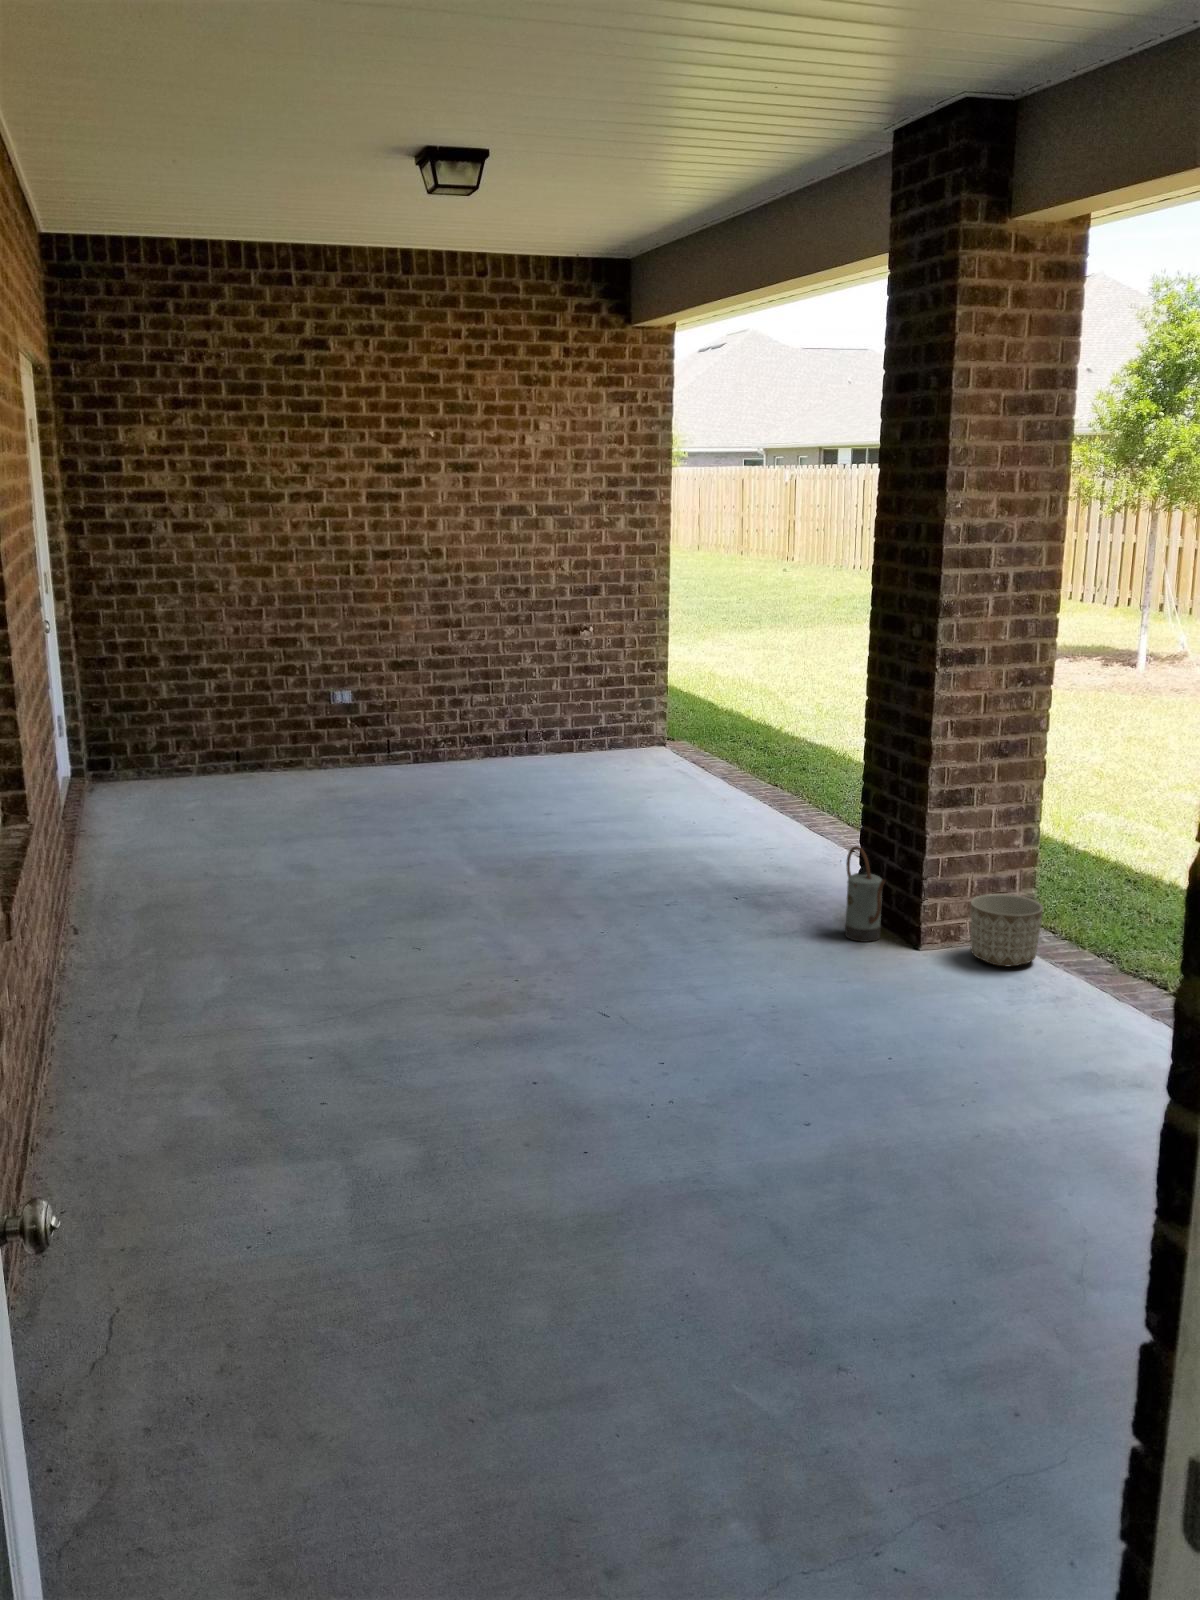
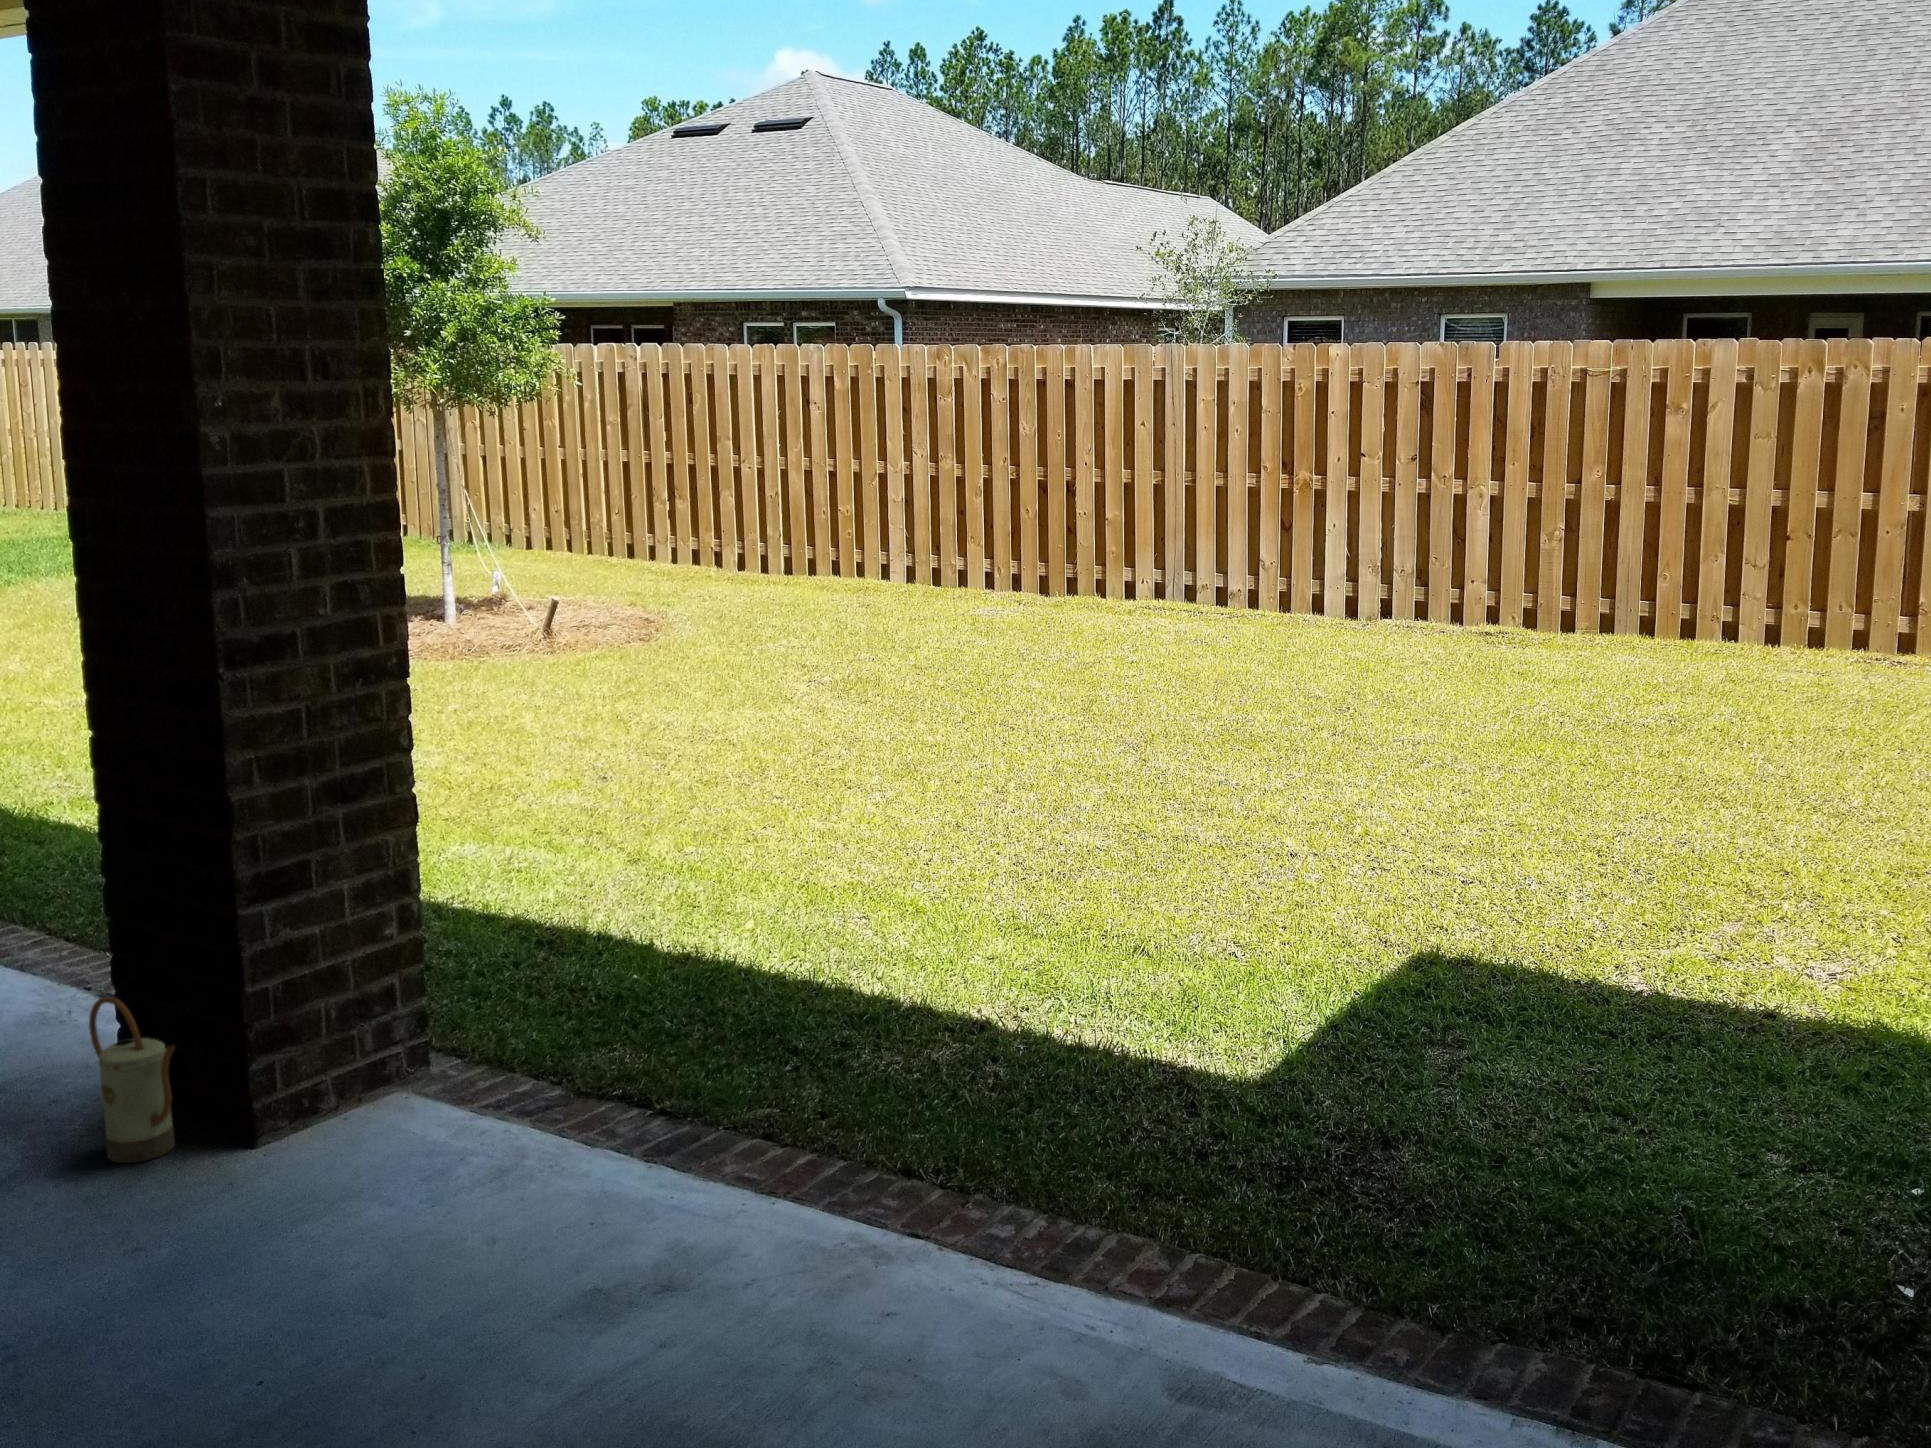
planter: present [971,894,1043,967] -> none [331,1017,451,1139]

